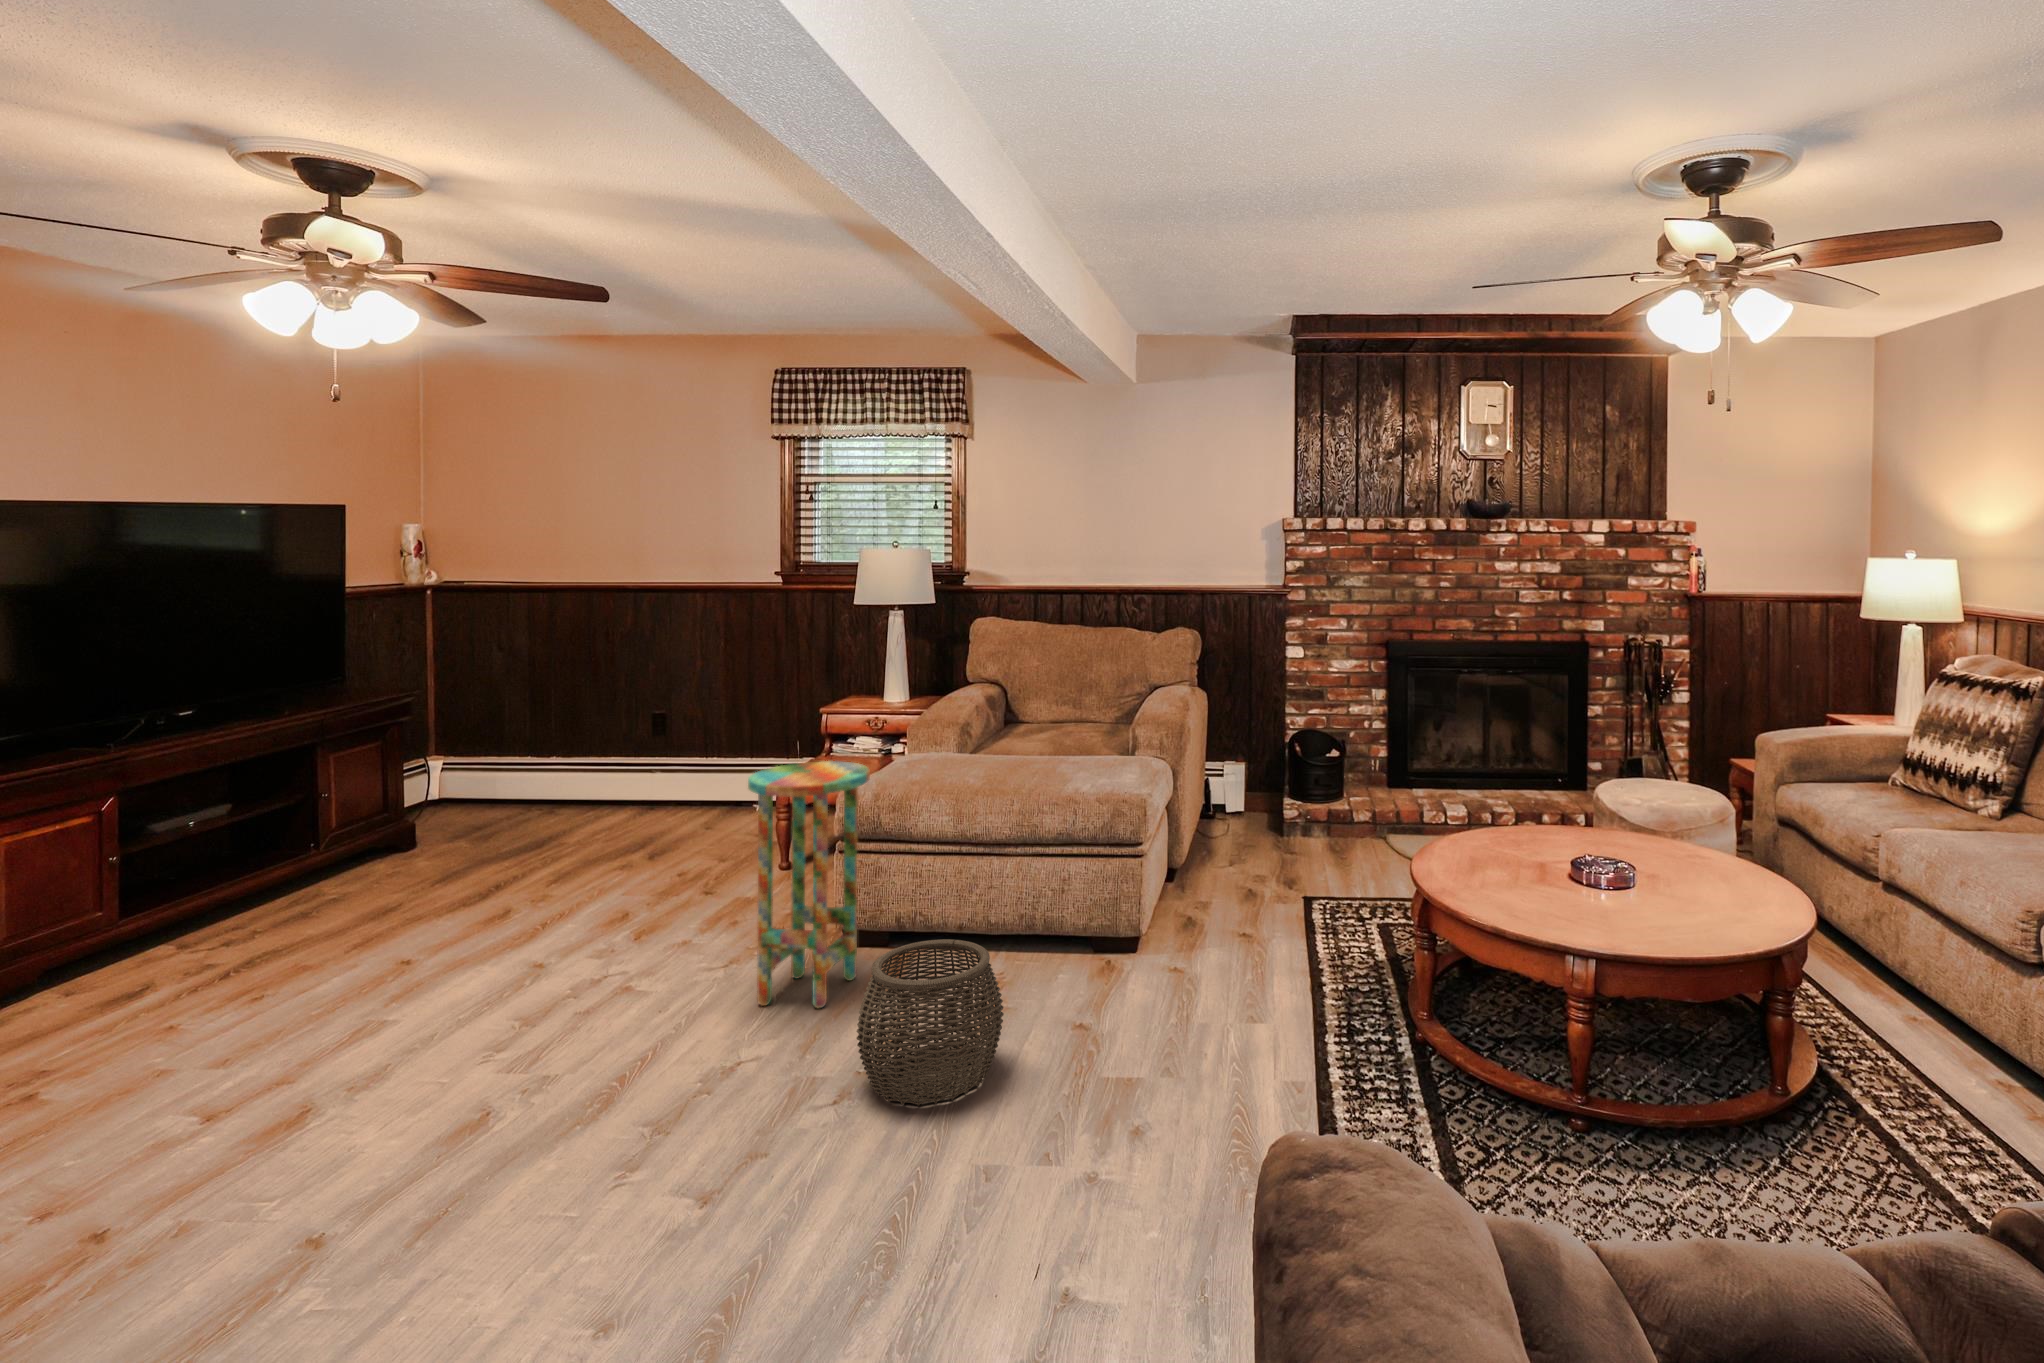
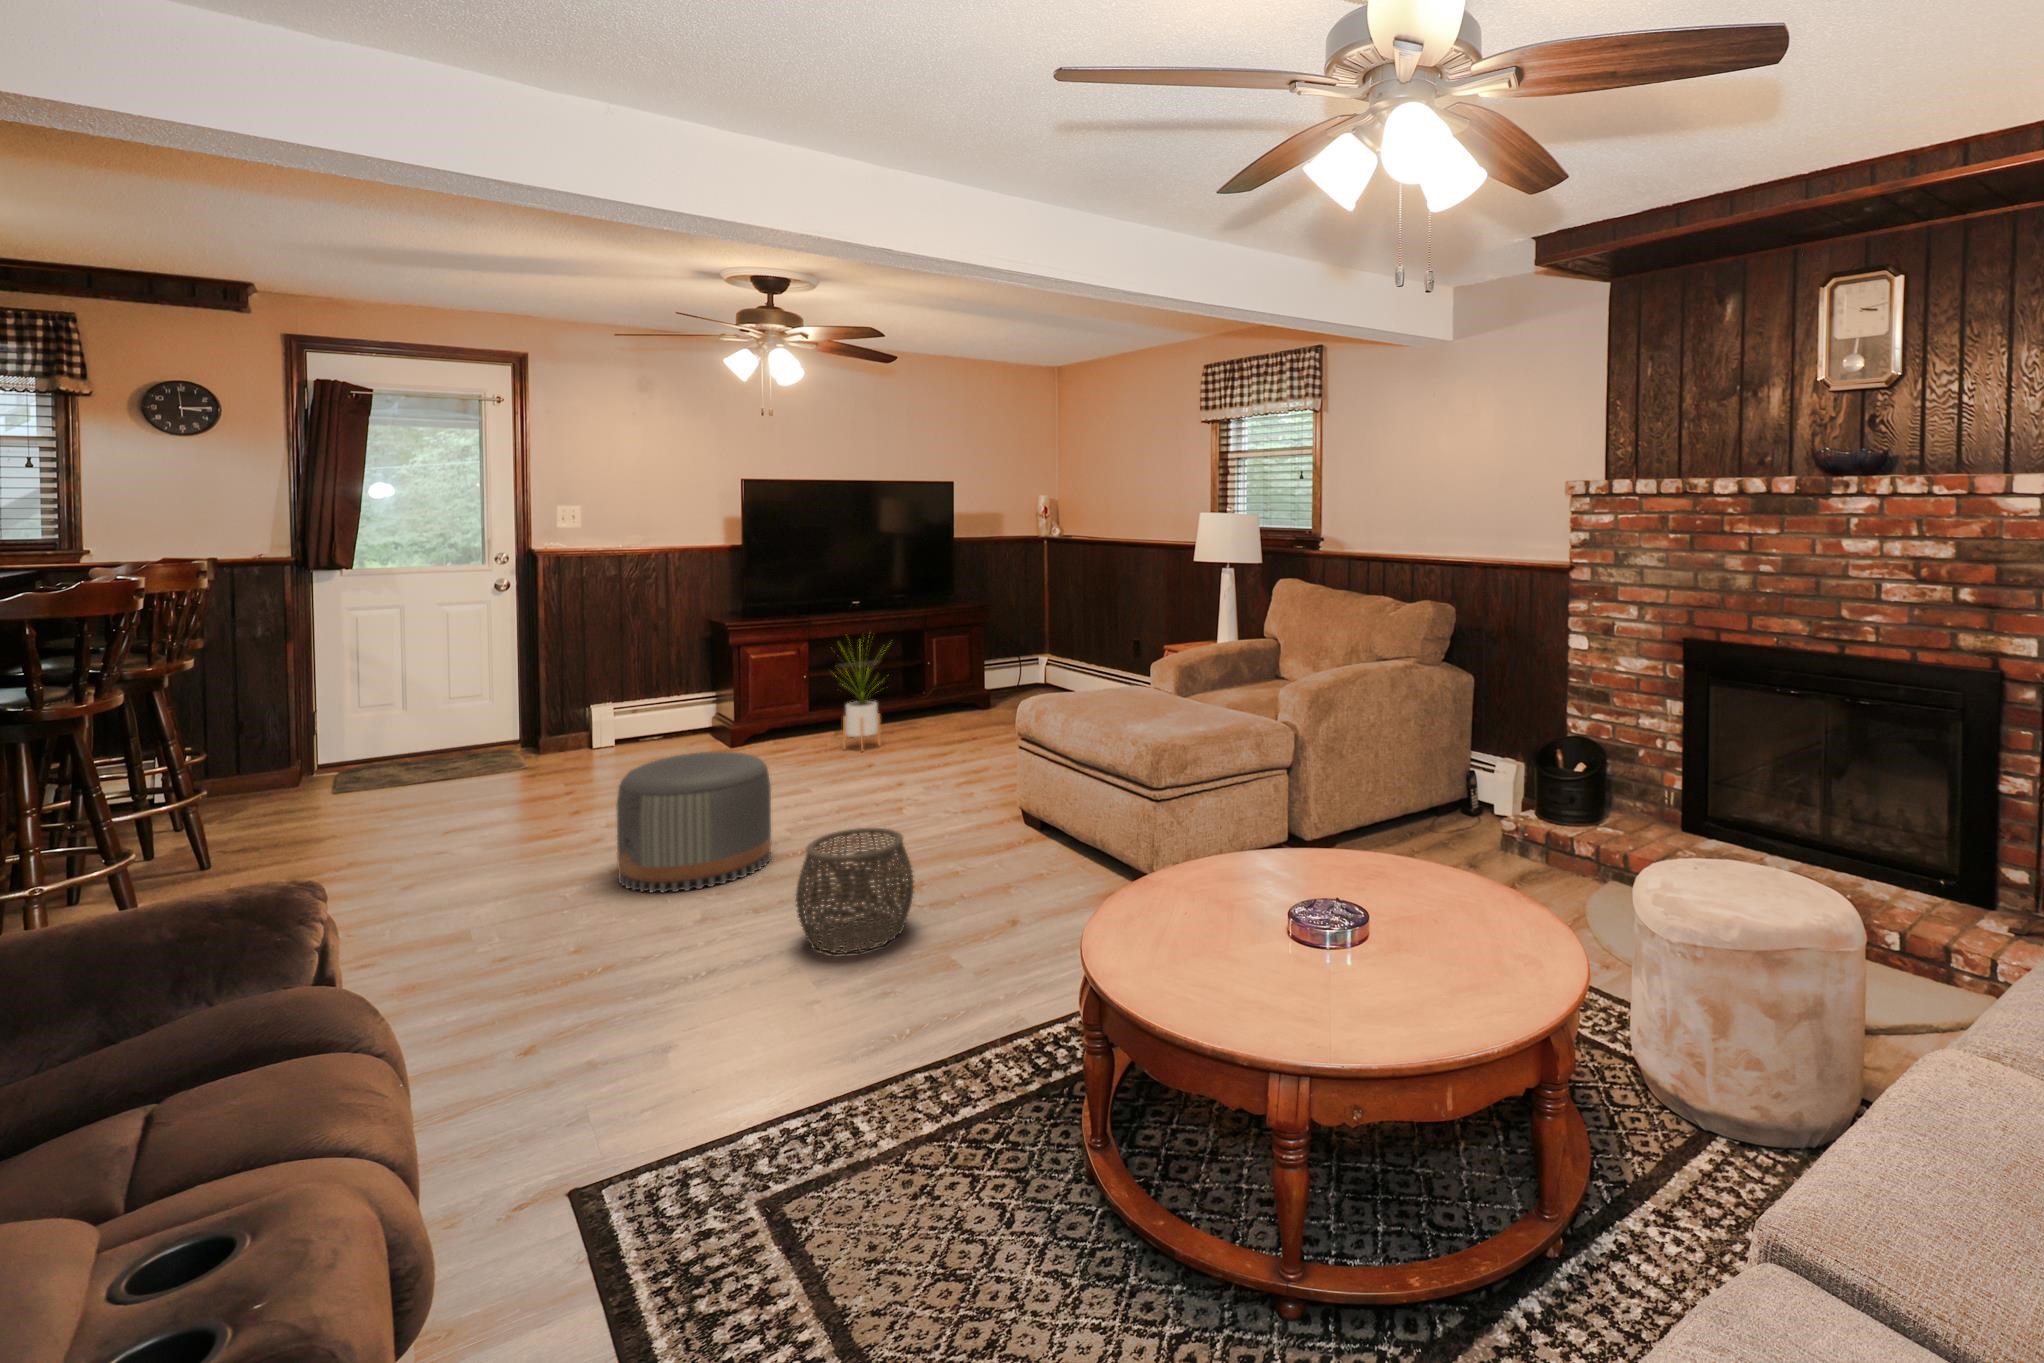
house plant: none [237,737,373,942] -> present [843,652,881,750]
side table: present [748,761,870,1008] -> none [889,680,981,868]
pouf: none [329,926,596,1187] -> present [616,752,771,892]

